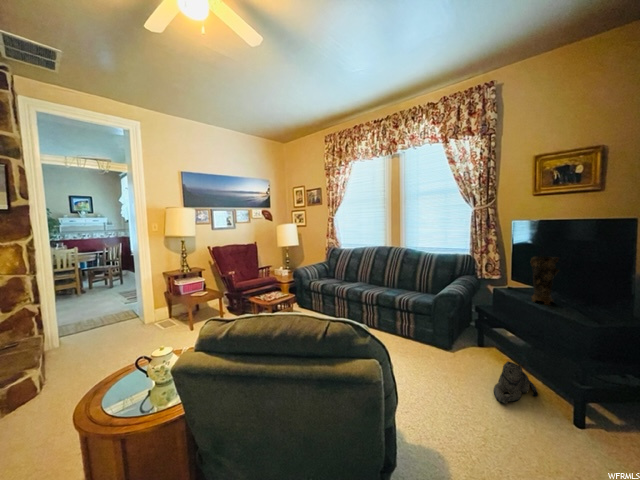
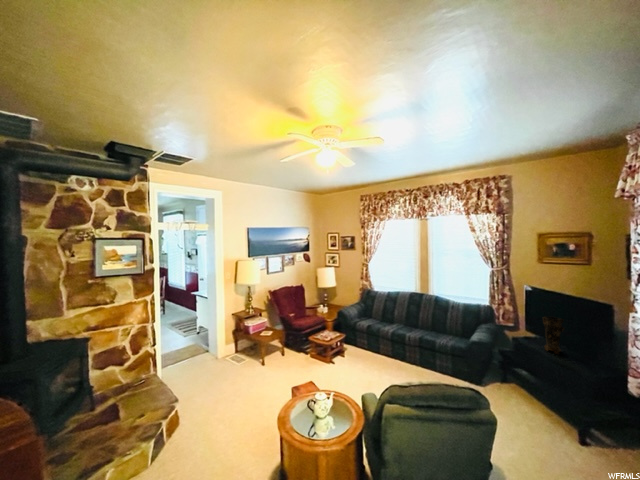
plush toy: present [494,361,538,404] -> none [523,398,555,430]

